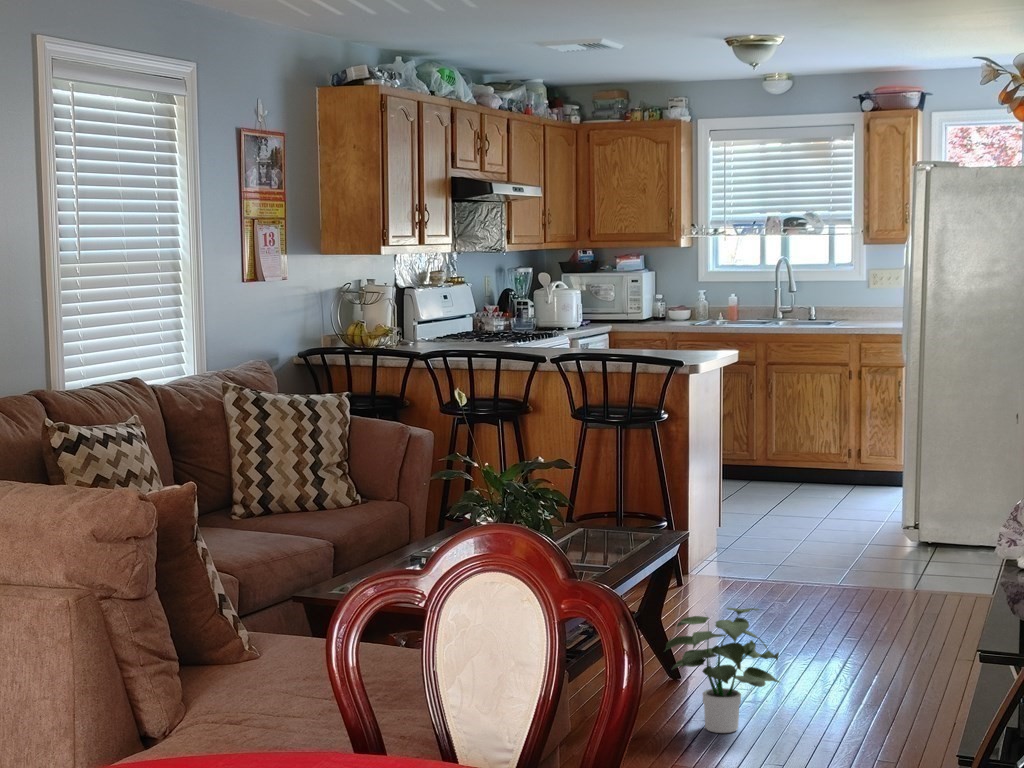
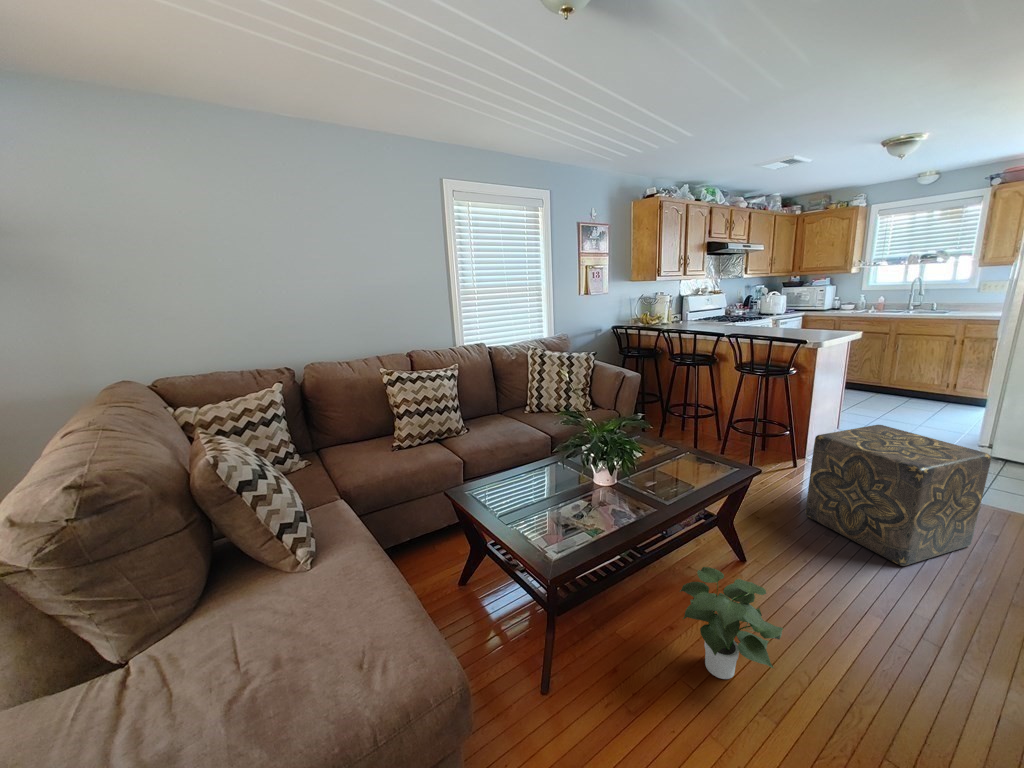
ottoman: none [733,473,915,638] -> present [805,425,991,566]

